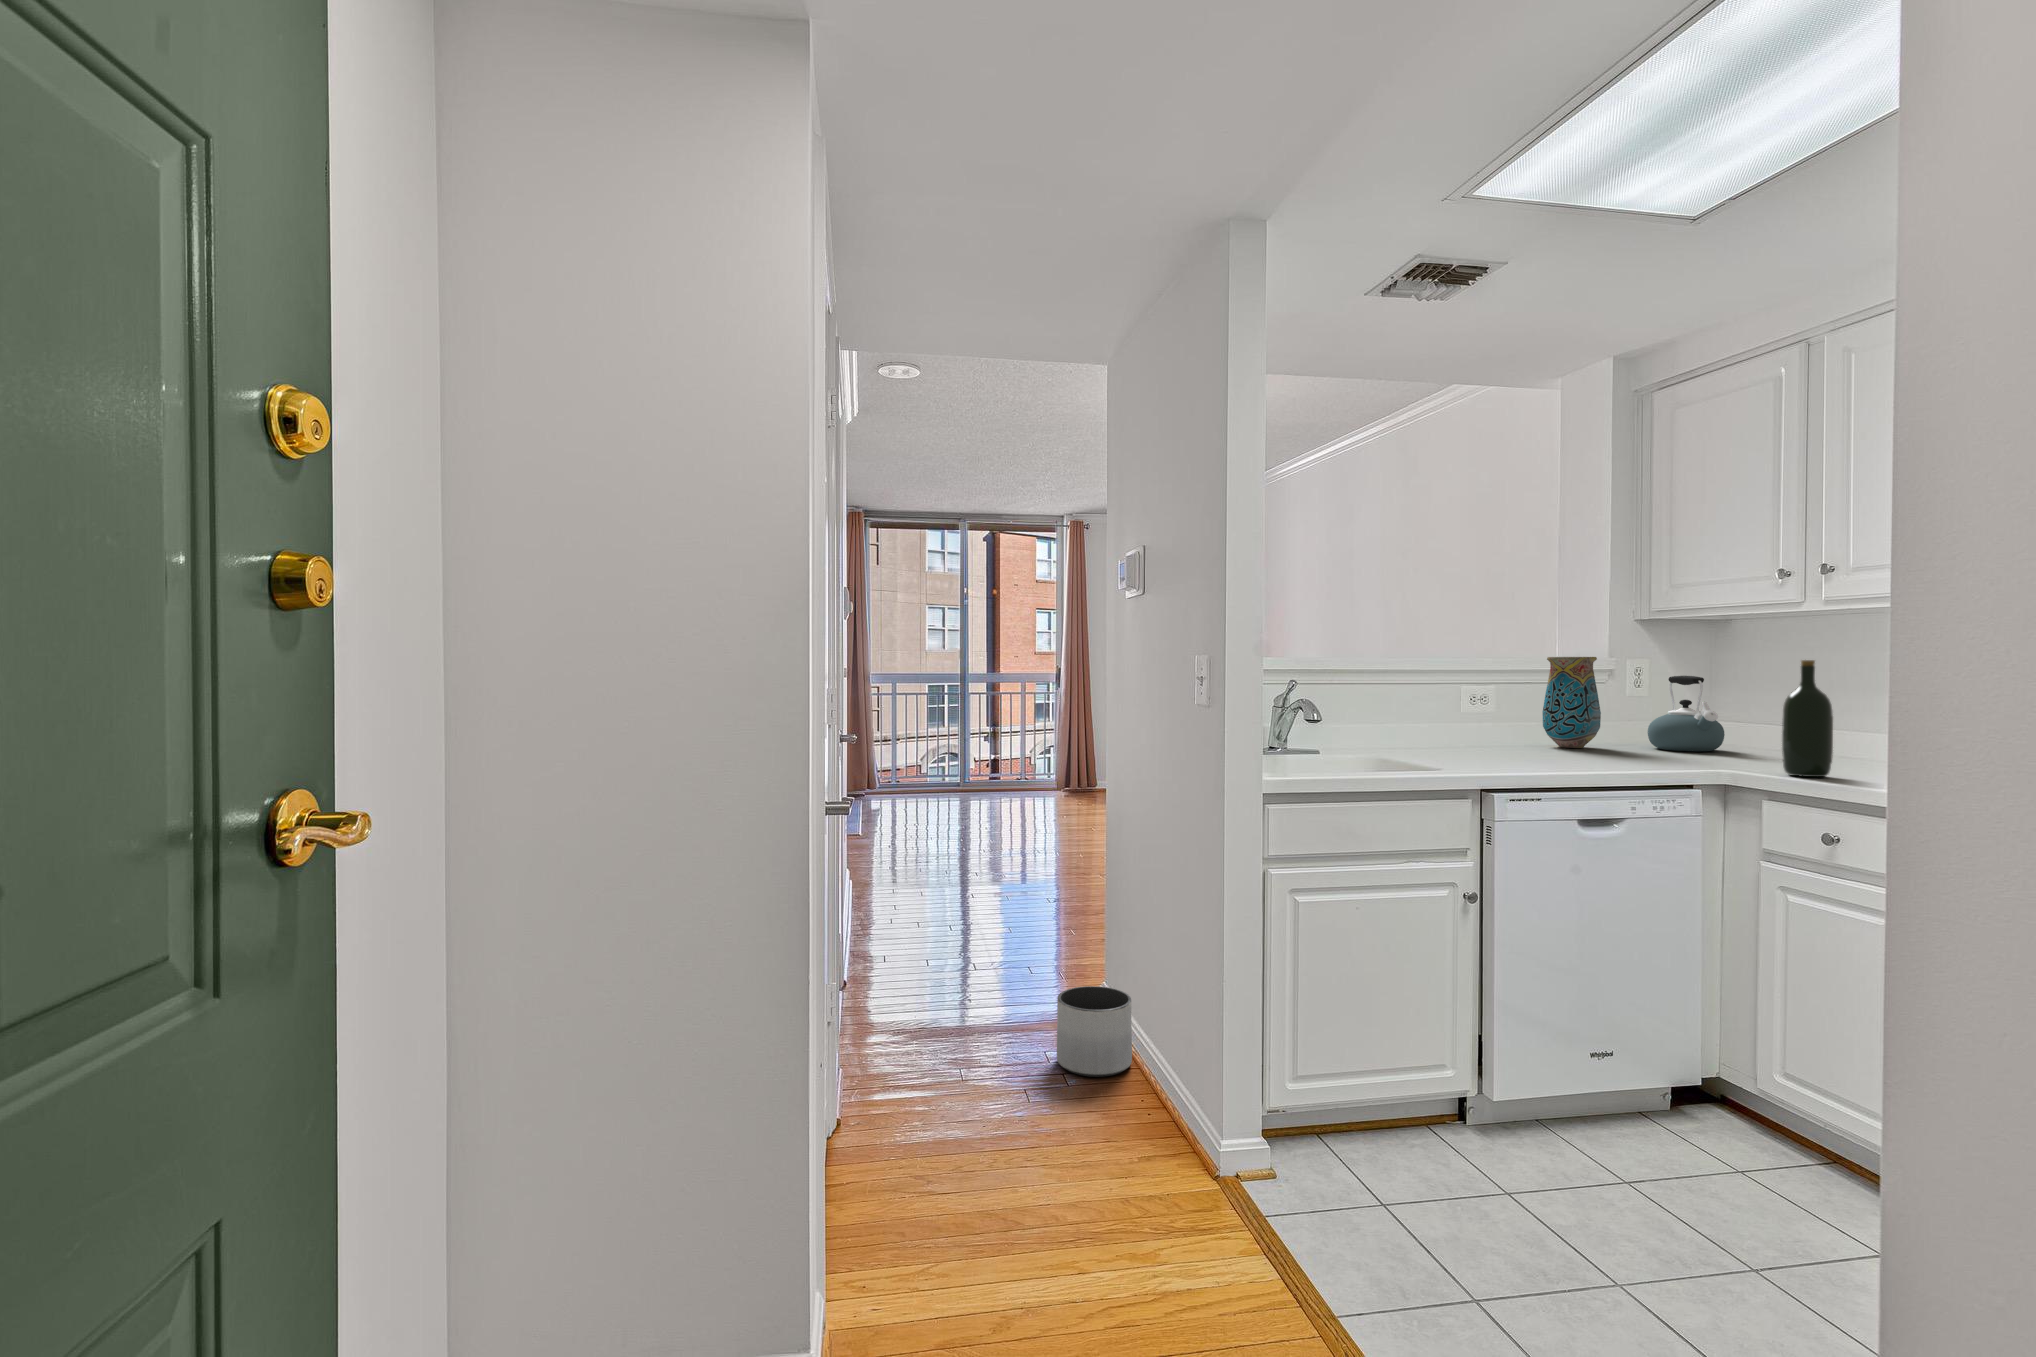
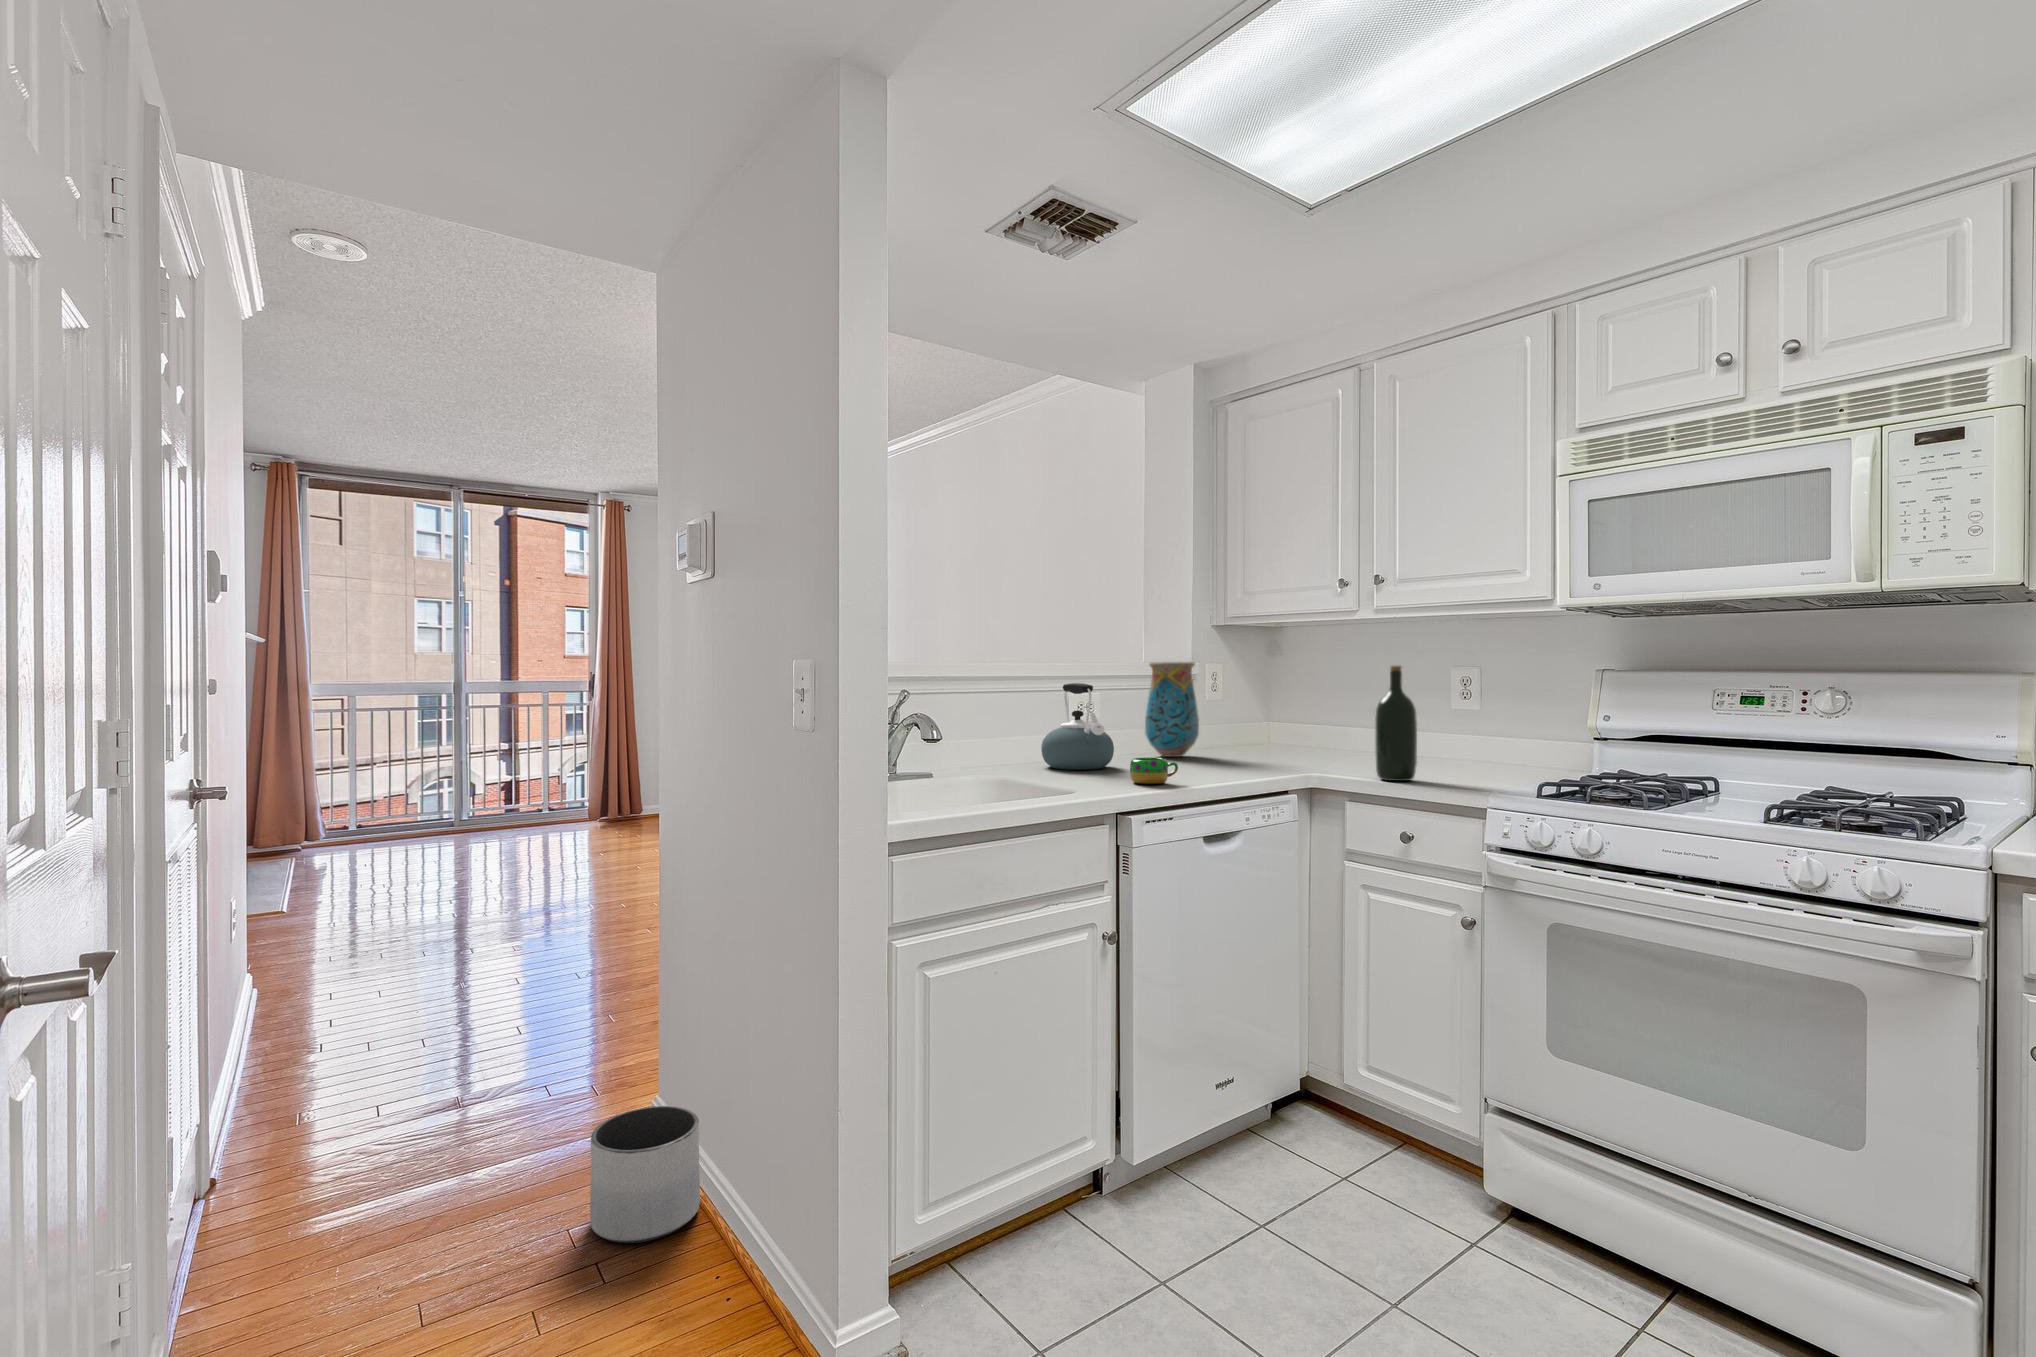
kettle: present [1648,676,1725,751] -> present [1041,683,1114,770]
mug: none [1503,744,1552,768] -> present [1130,758,1178,785]

